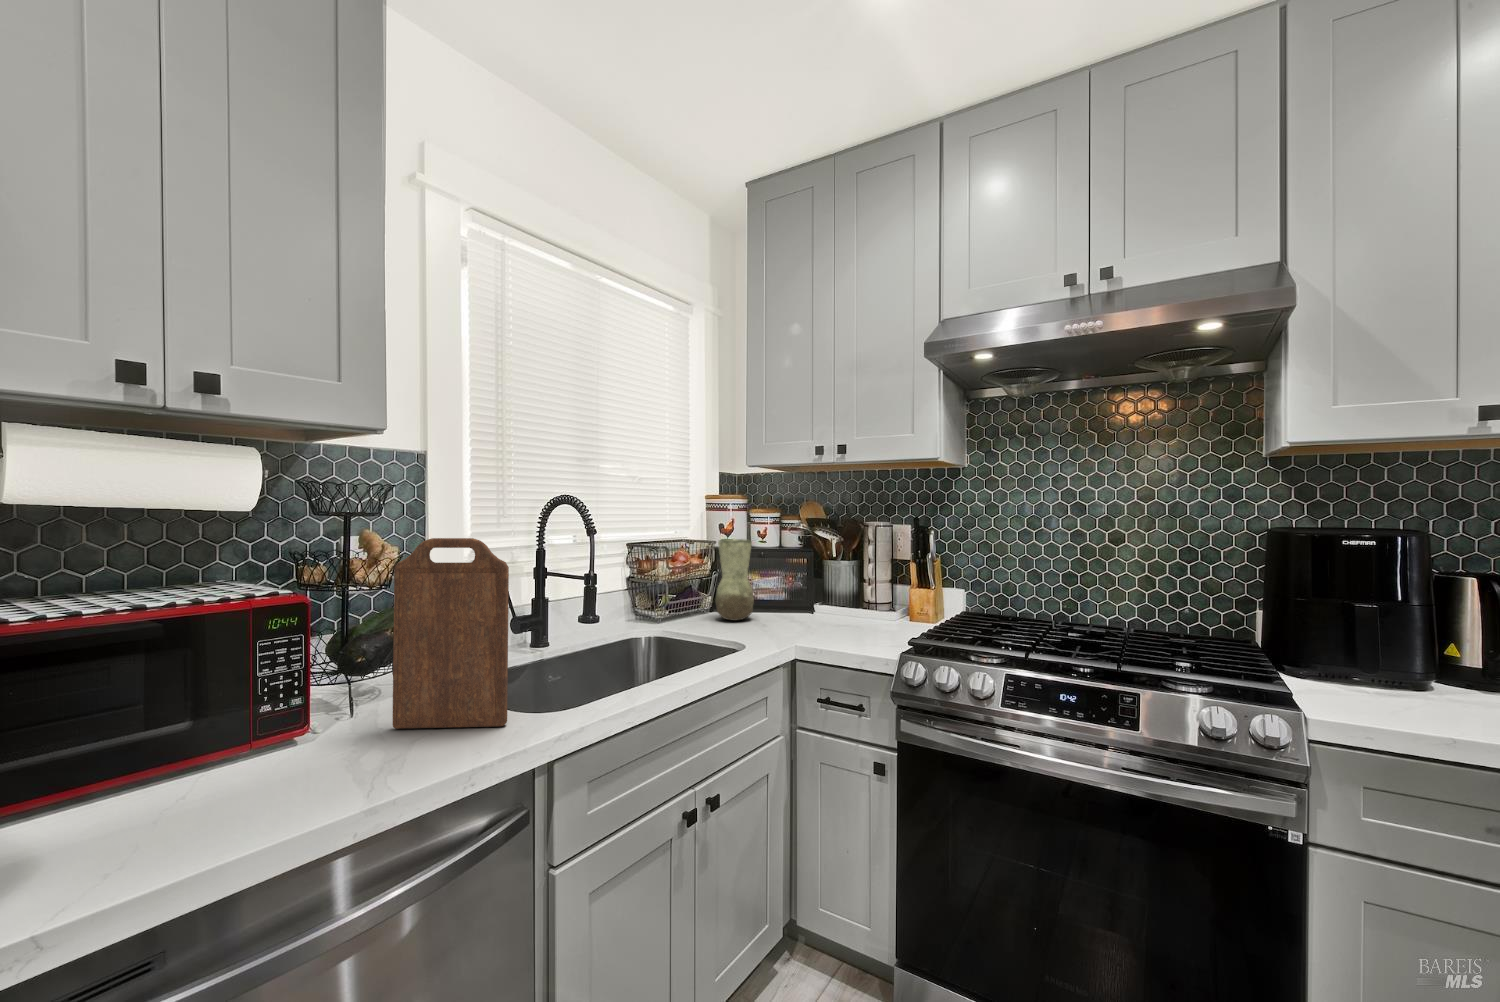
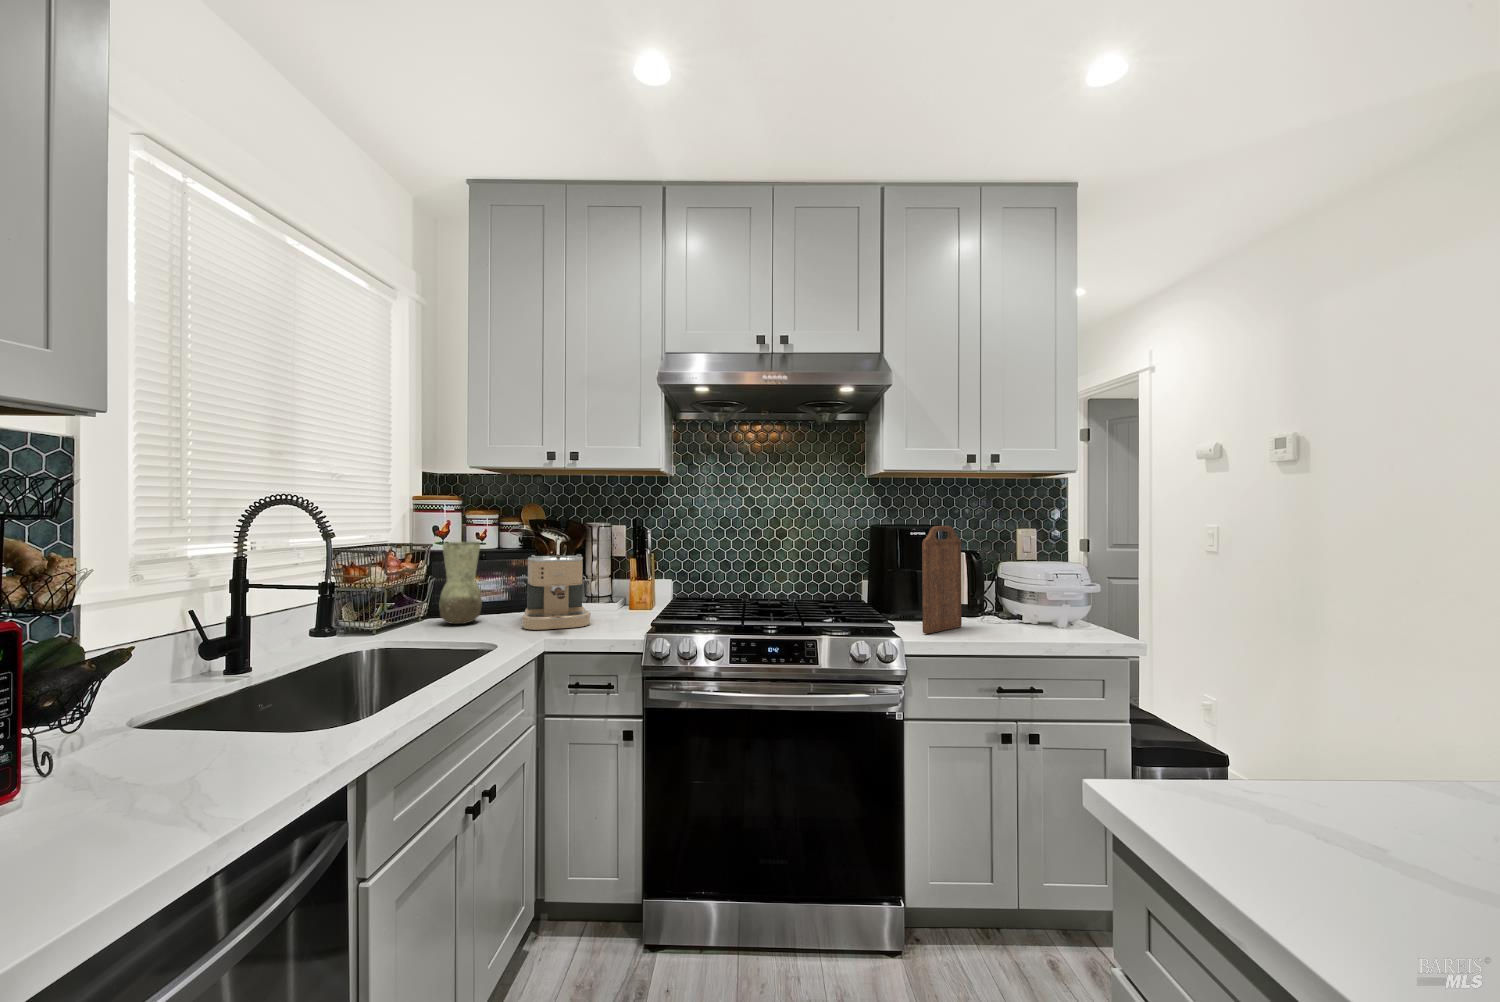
cutting board: present [392,538,509,728] -> present [922,526,962,634]
coffee maker: none [782,556,853,637] -> present [522,554,591,630]

